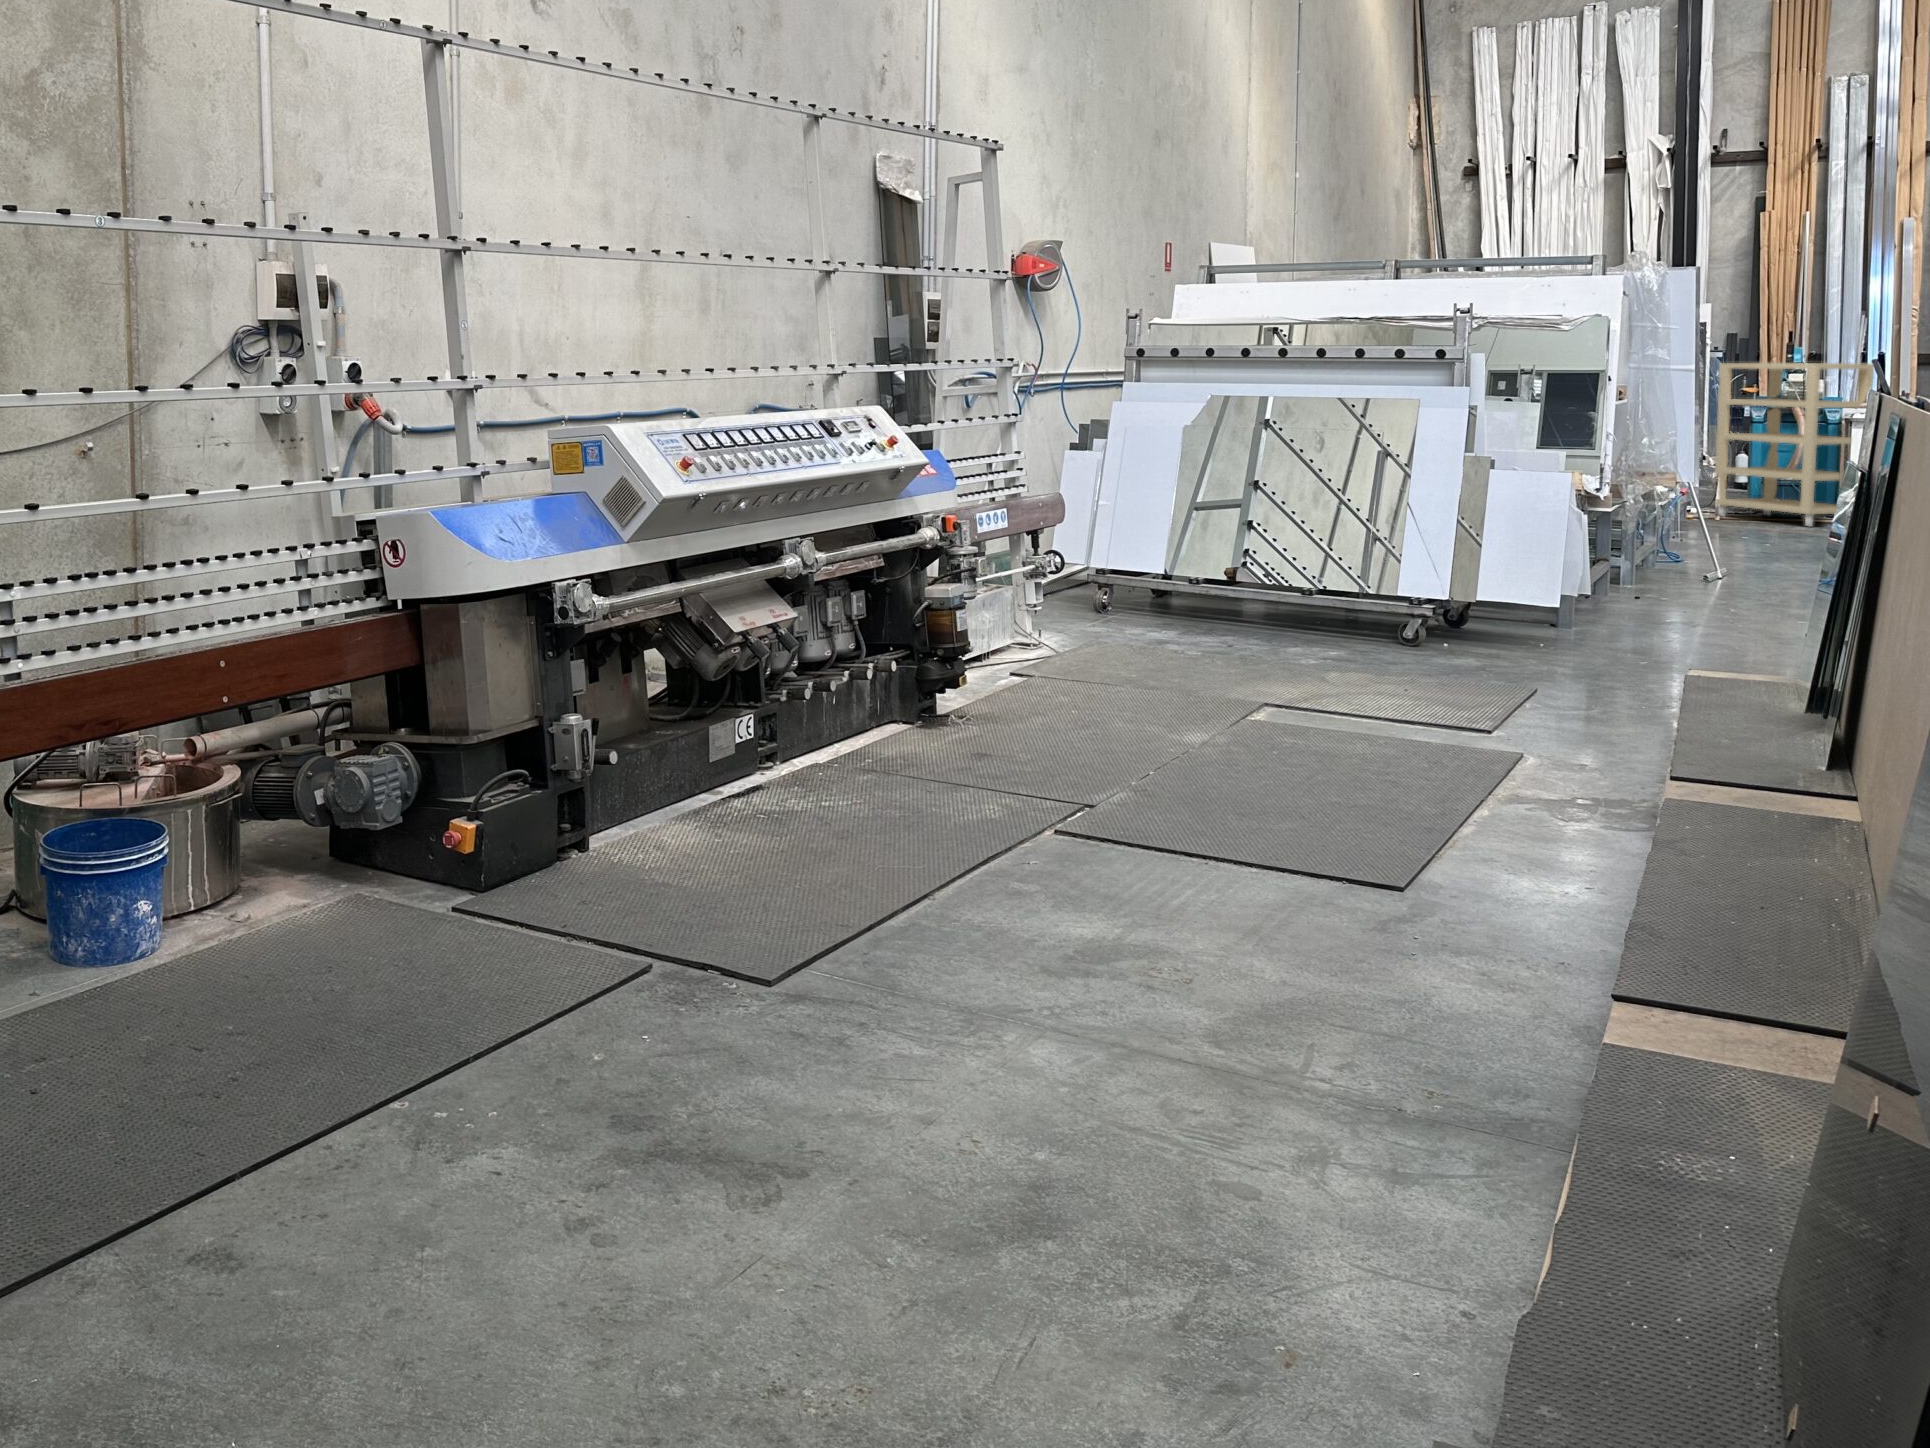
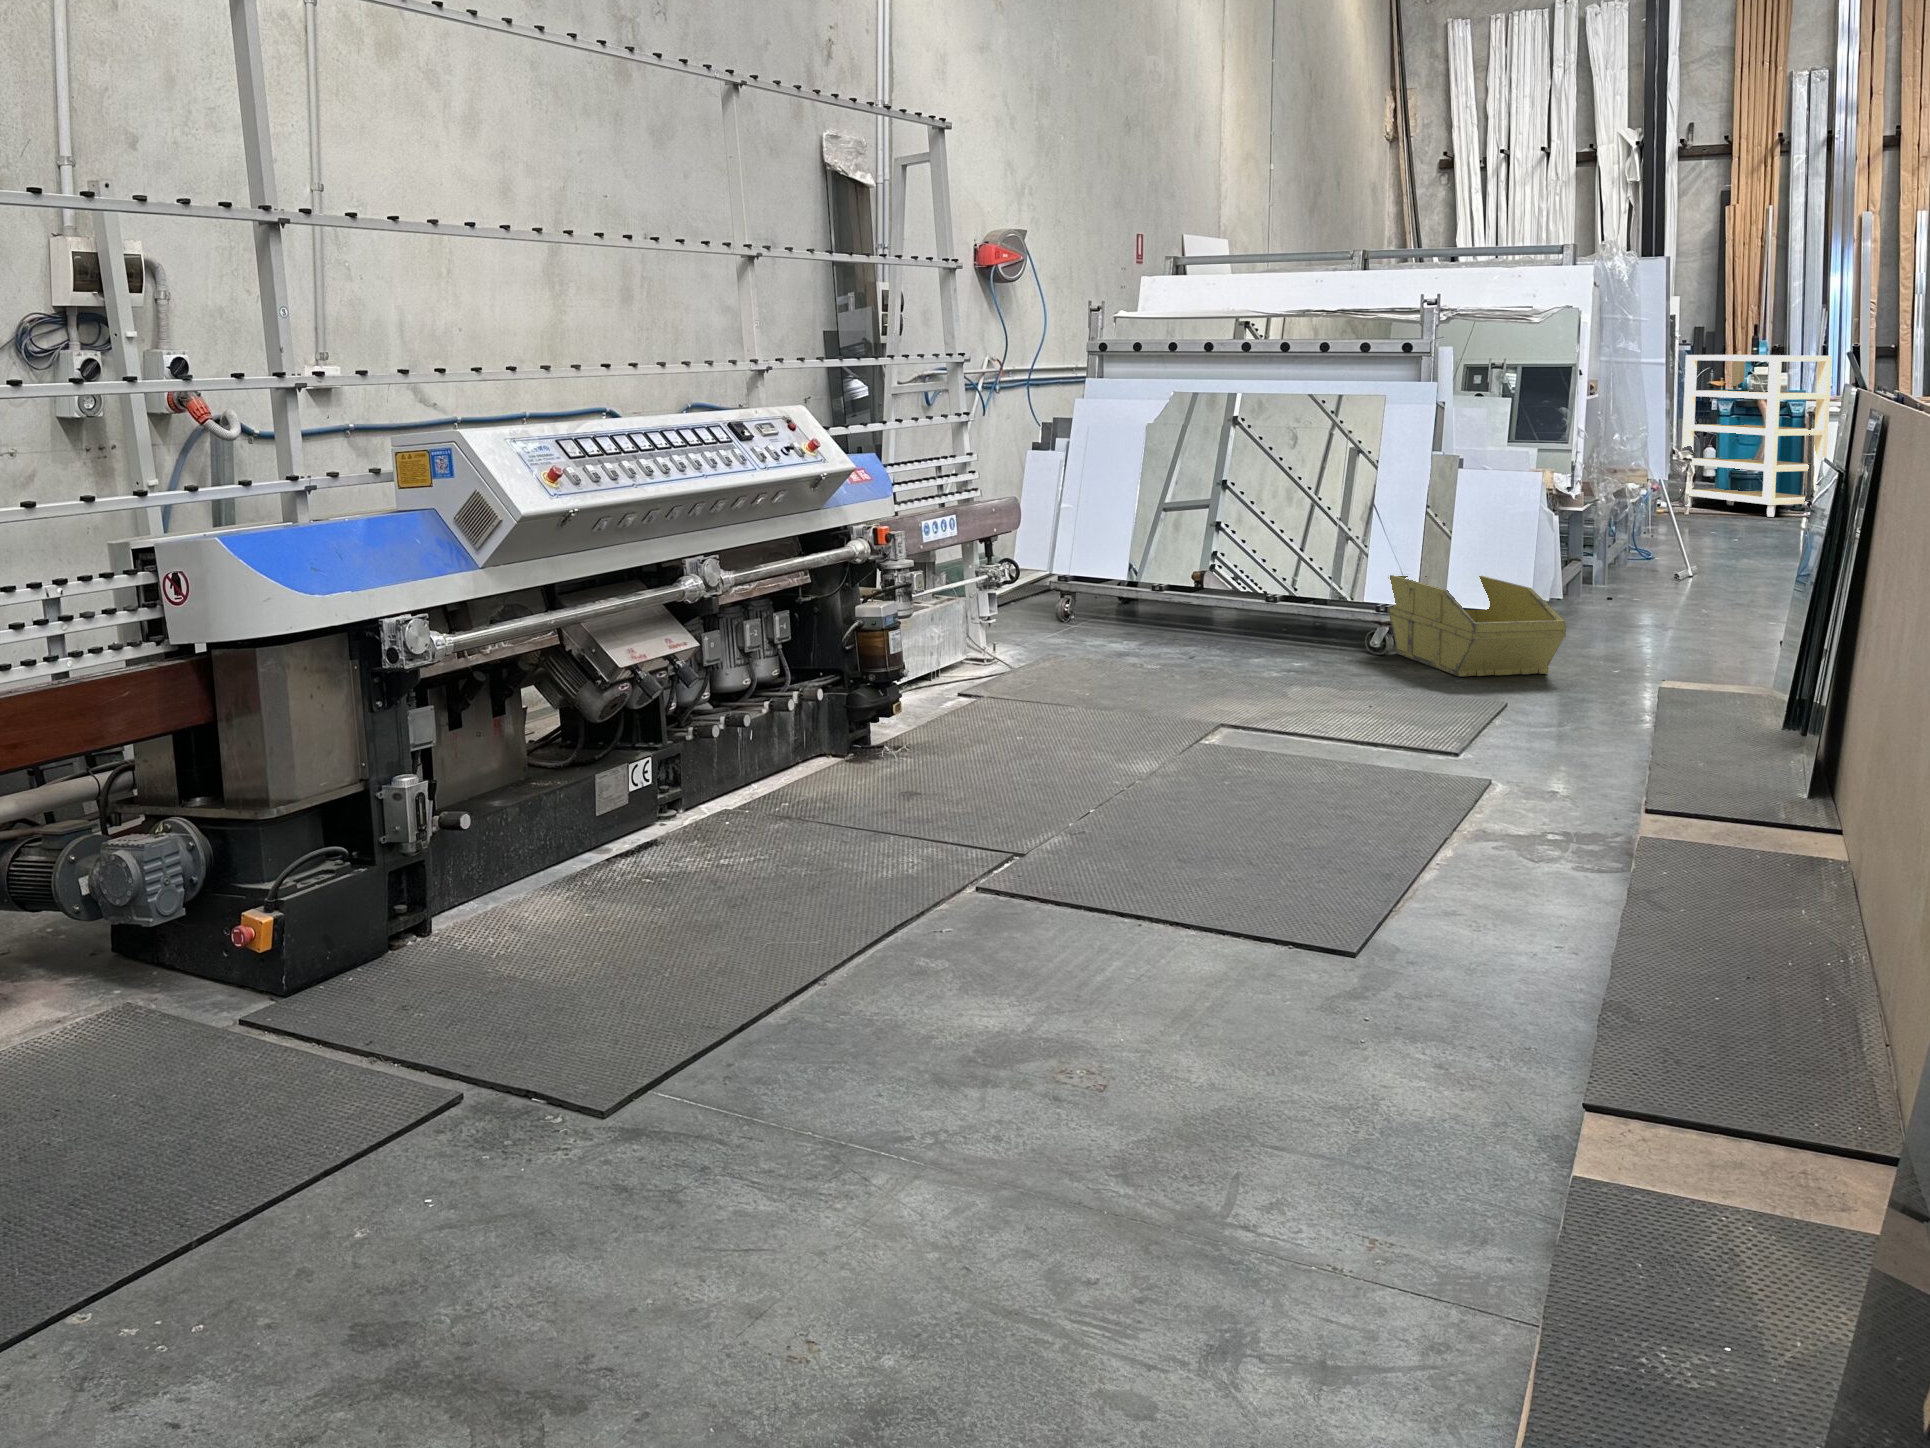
storage bin: none [1417,571,1594,667] -> present [1387,575,1566,676]

